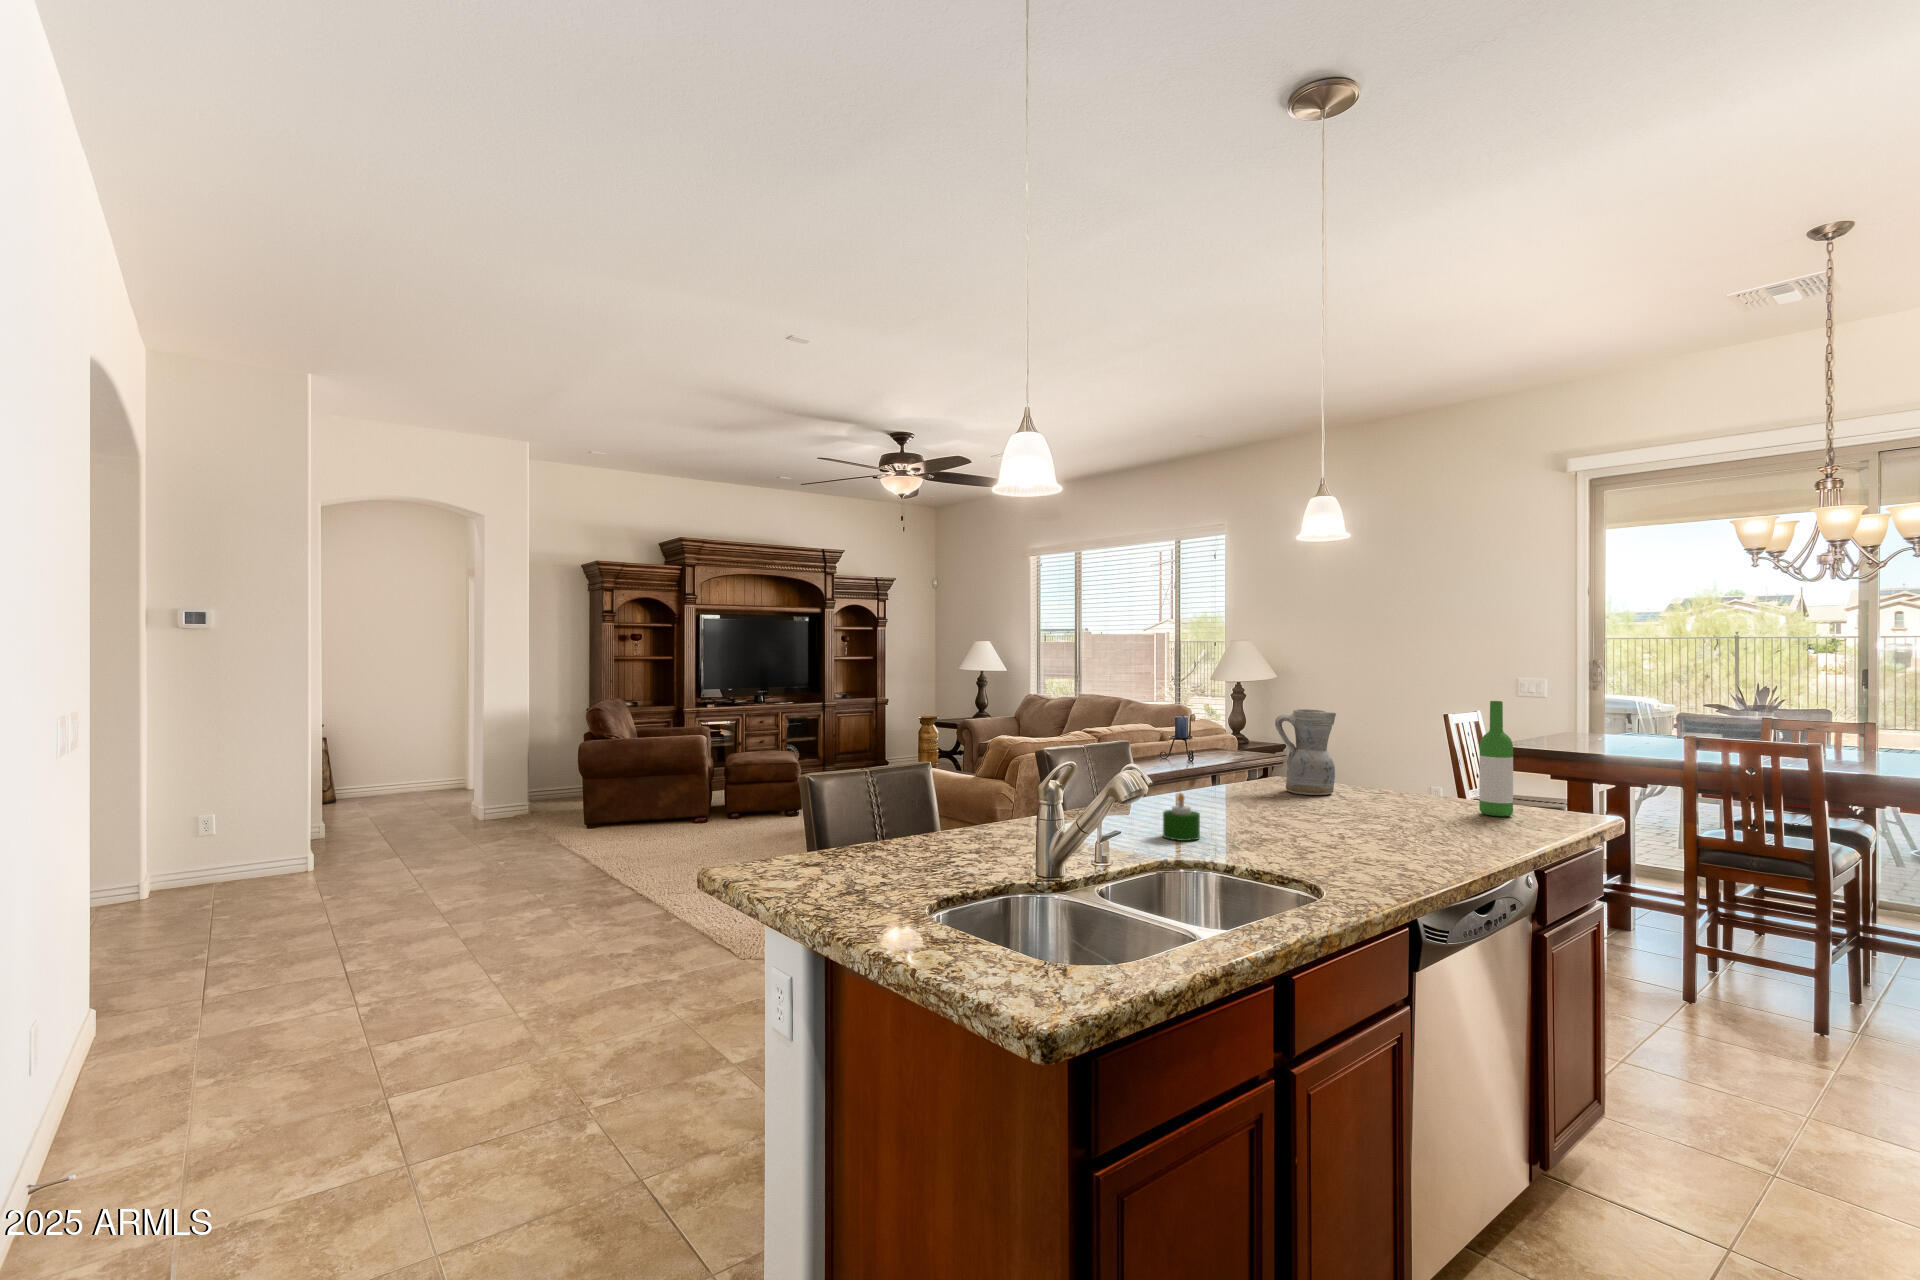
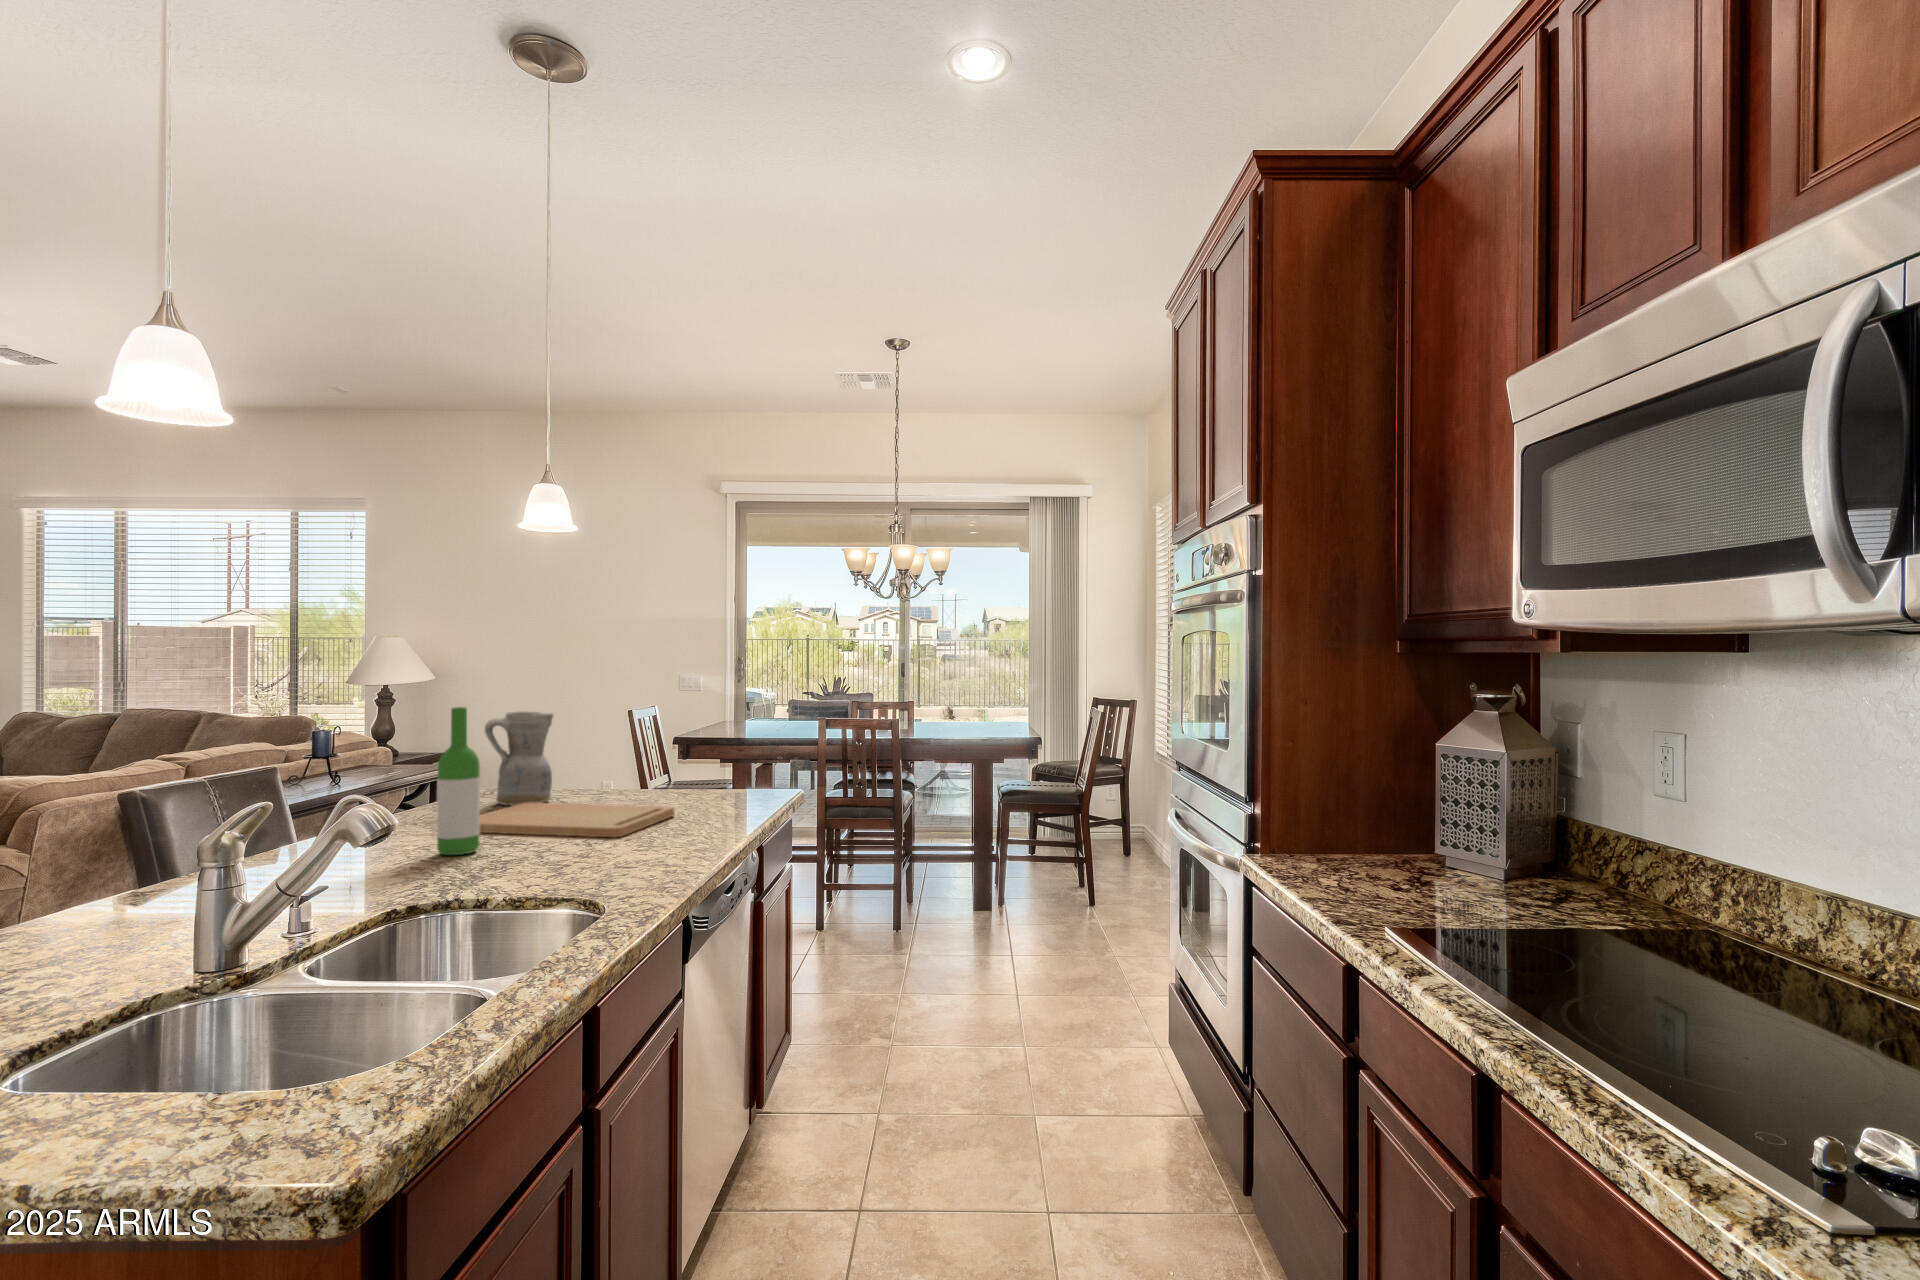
wine bottle: present [1479,701,1513,816] -> present [437,707,480,855]
cutting board: none [1240,793,1446,836] -> present [480,802,675,837]
candle: present [1163,794,1200,841] -> none [372,822,424,882]

